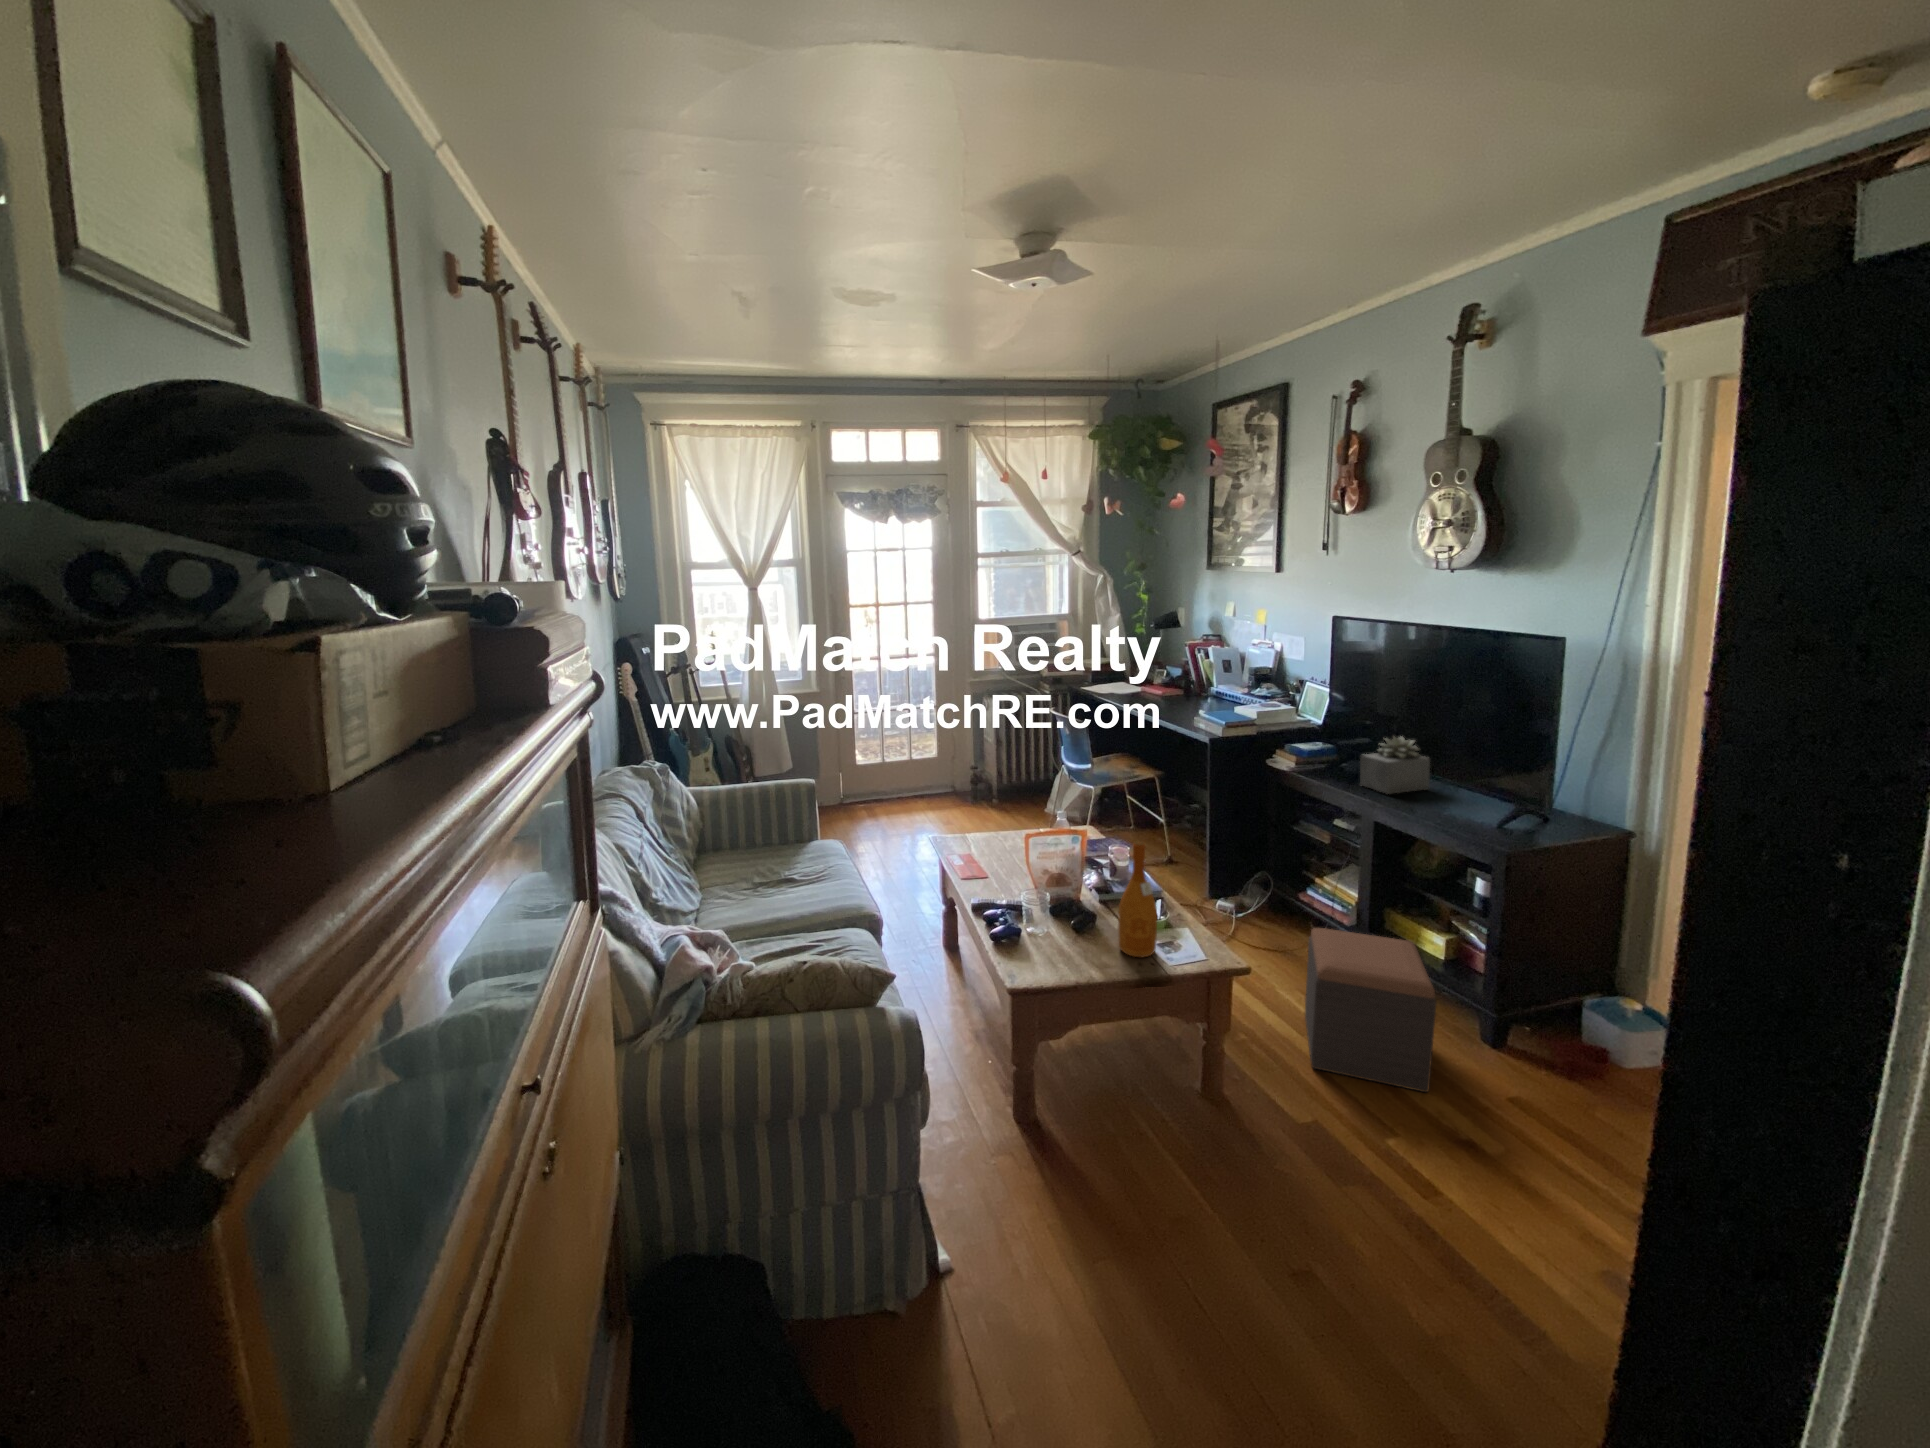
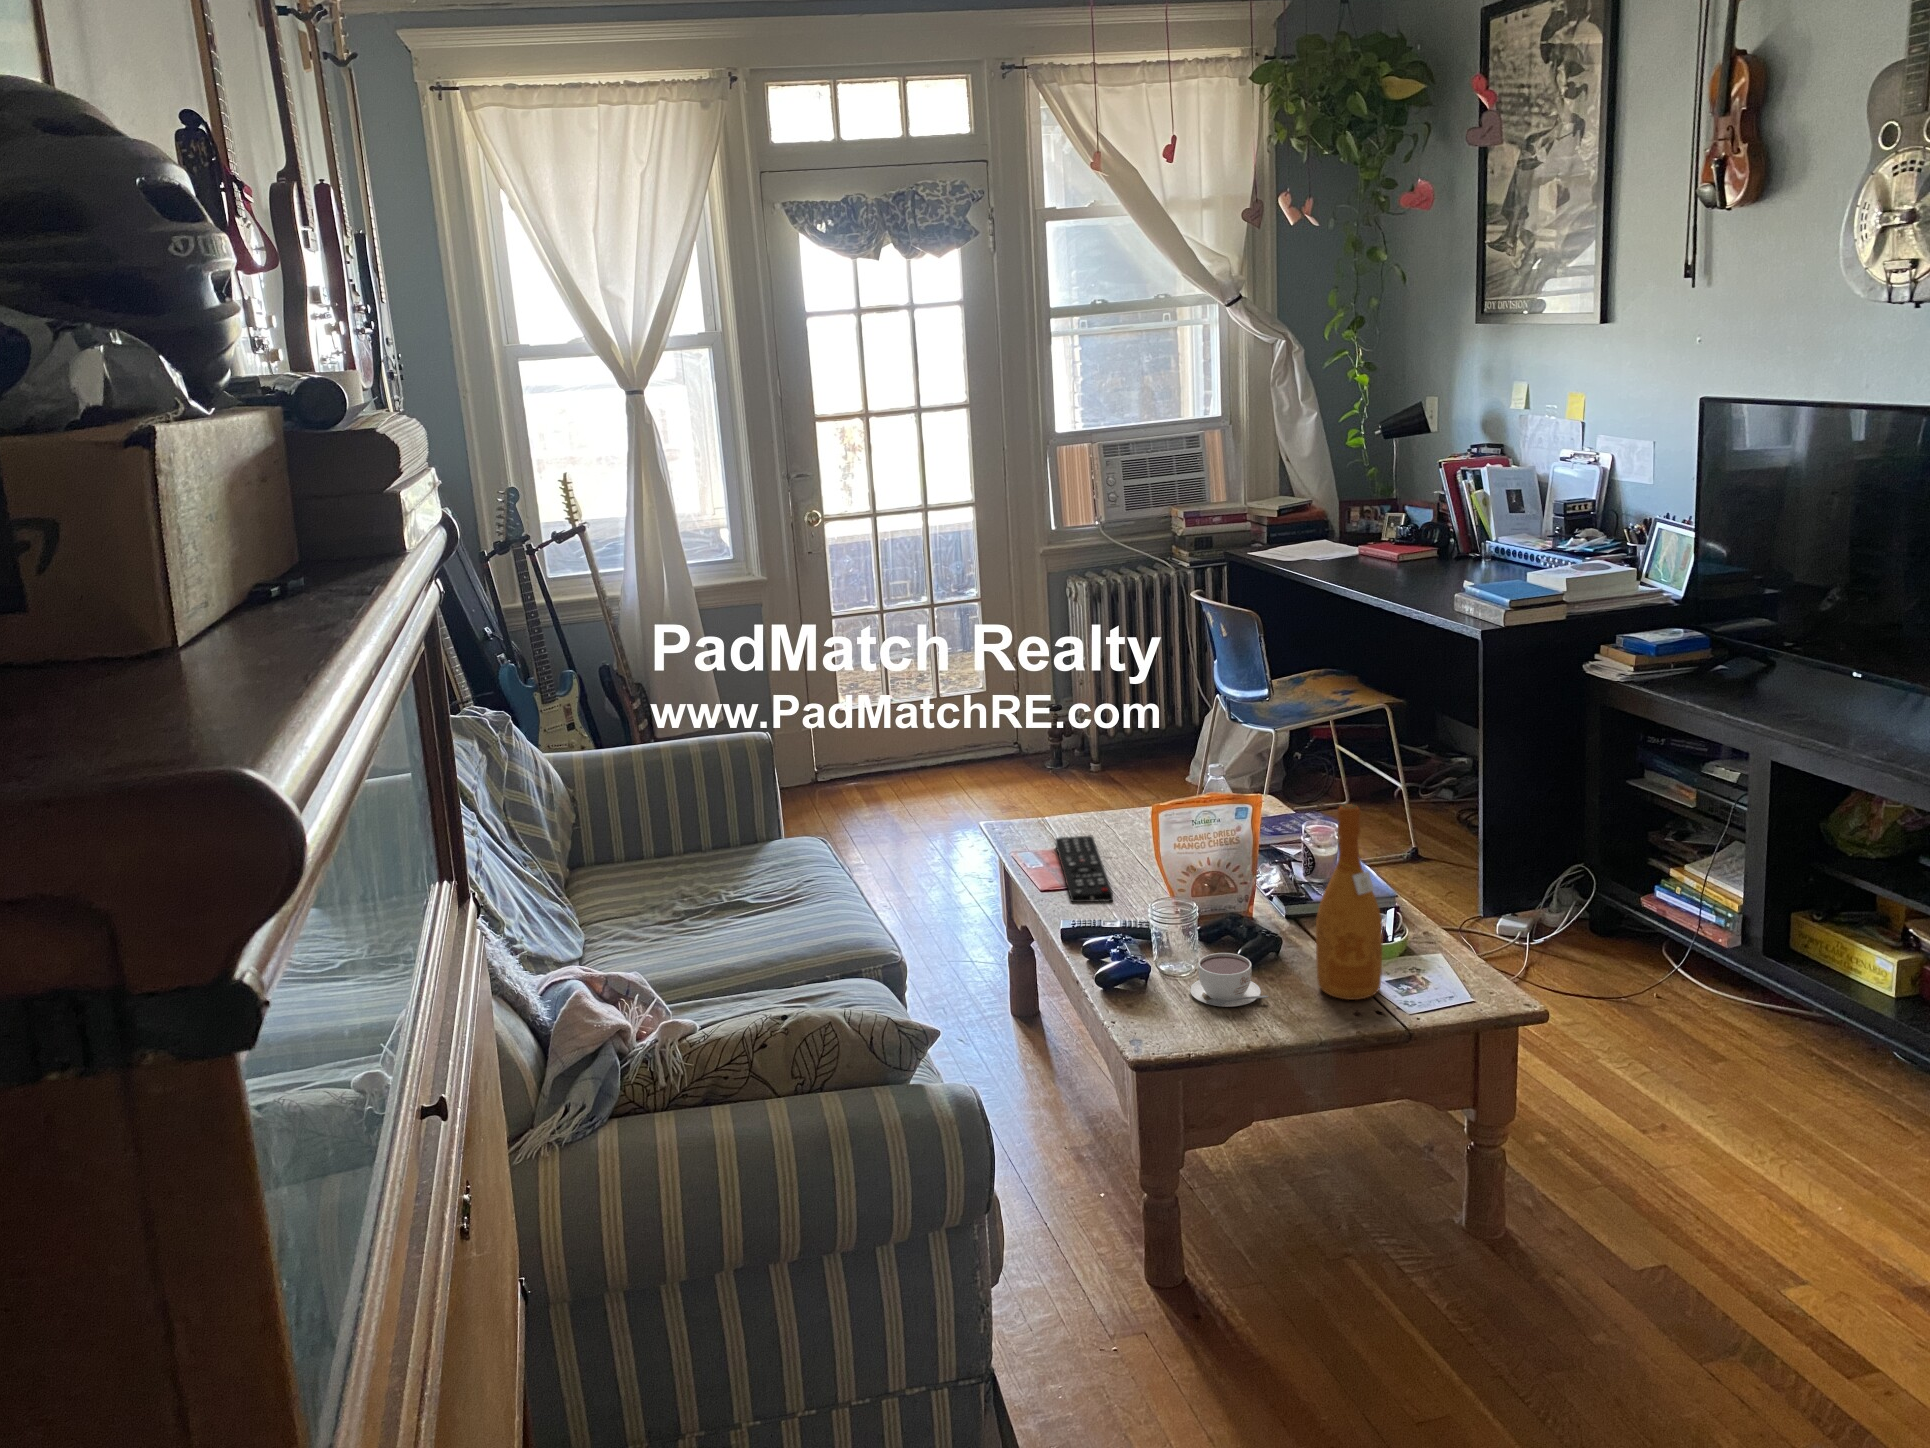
succulent plant: present [1360,737,1430,794] -> none [1745,609,1871,713]
remote control: none [971,846,1002,888] -> present [1056,836,1113,902]
coffee cup: none [1045,925,1090,959] -> present [1190,953,1268,1007]
footstool: present [1305,928,1436,1092] -> none [1644,946,1862,1207]

